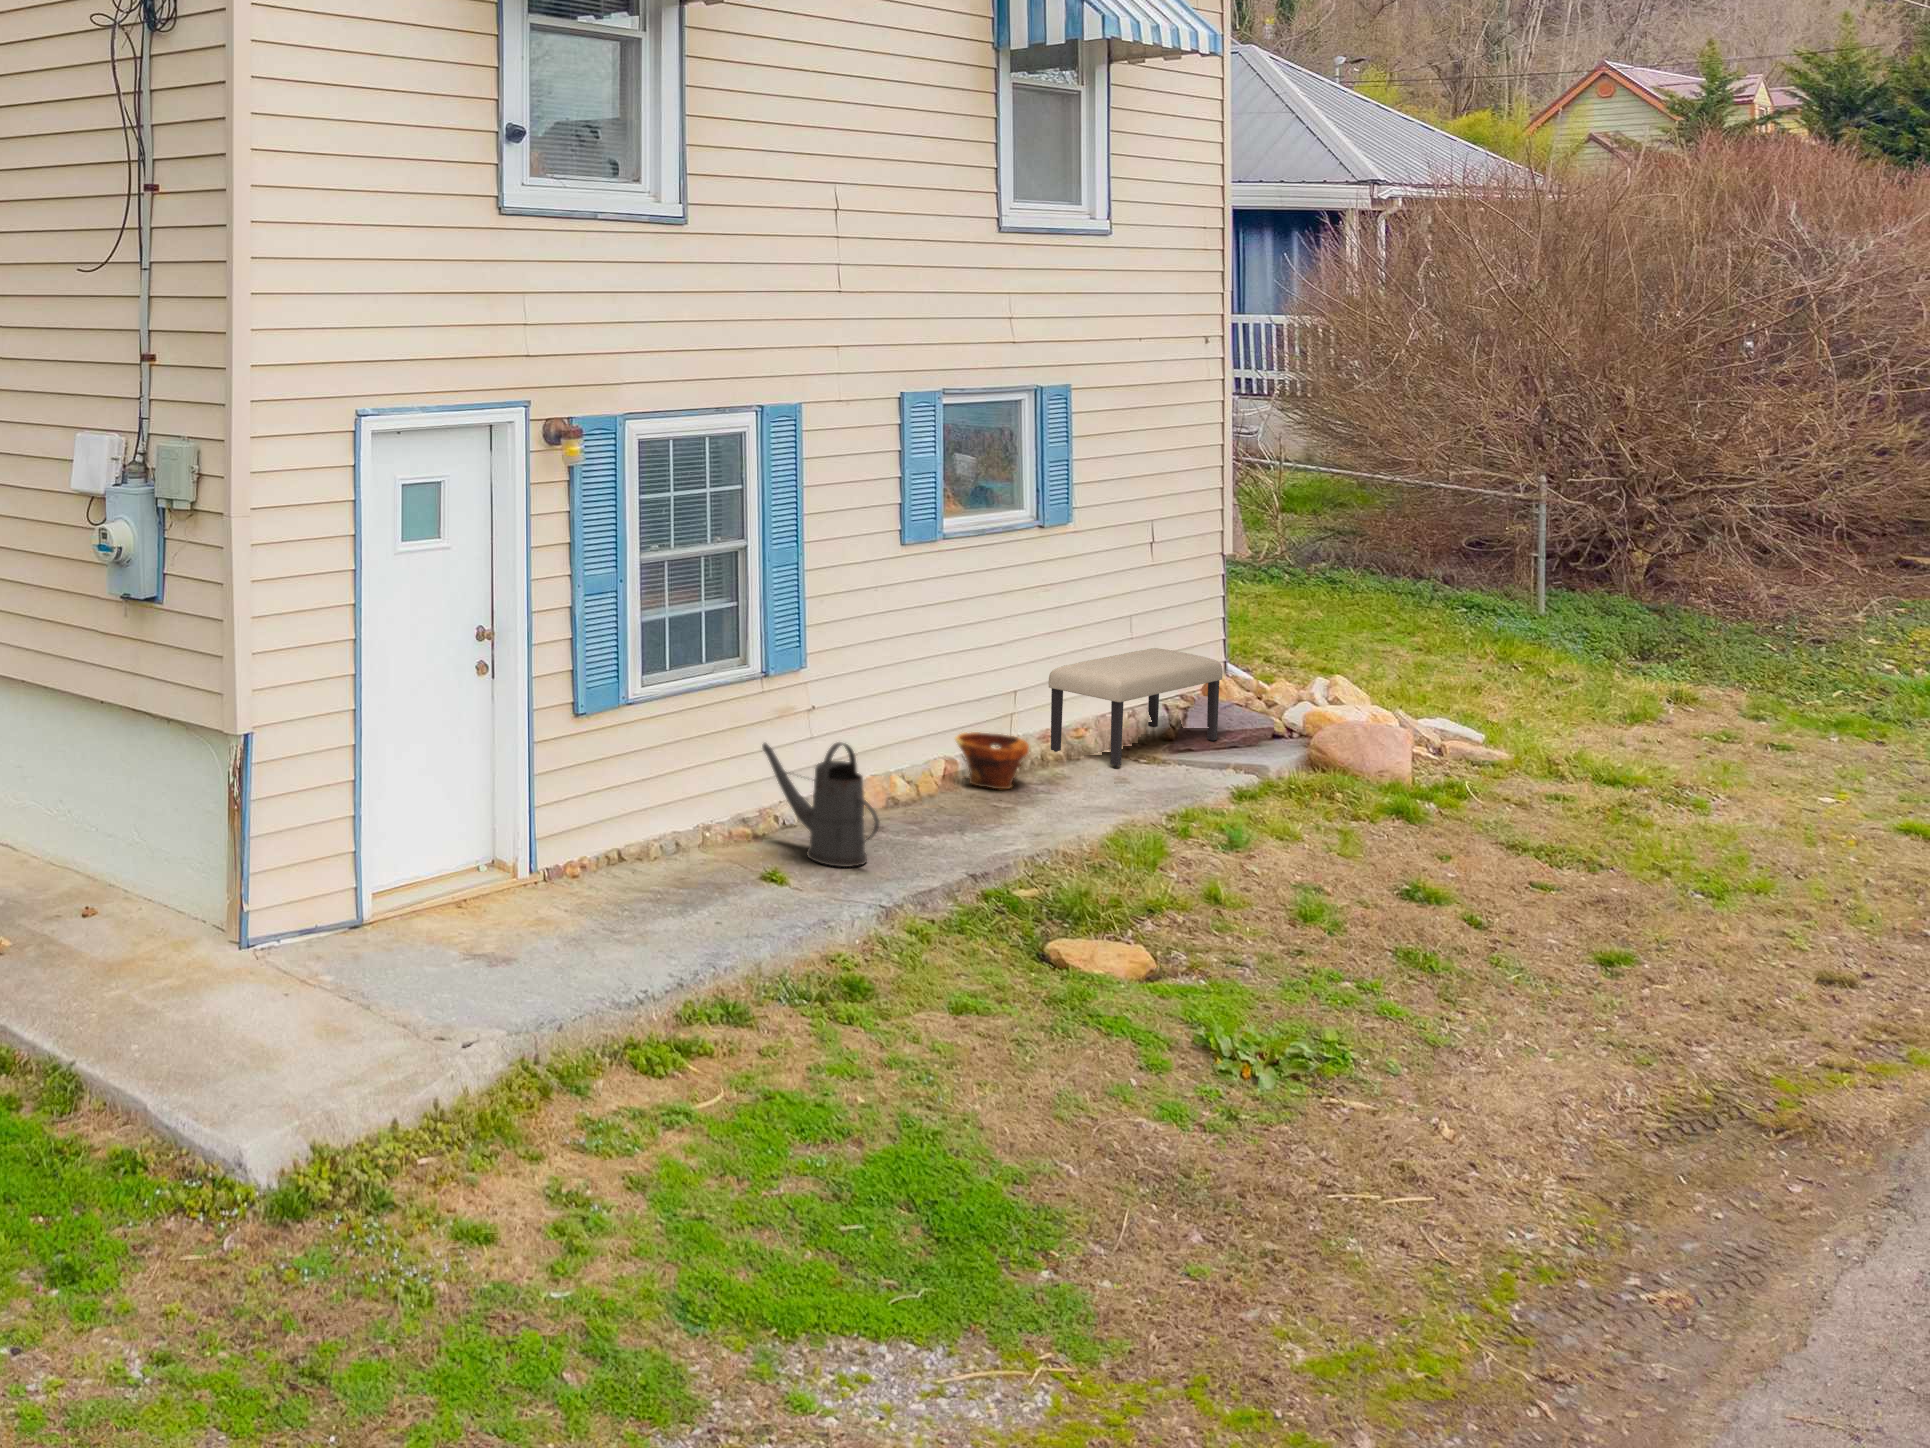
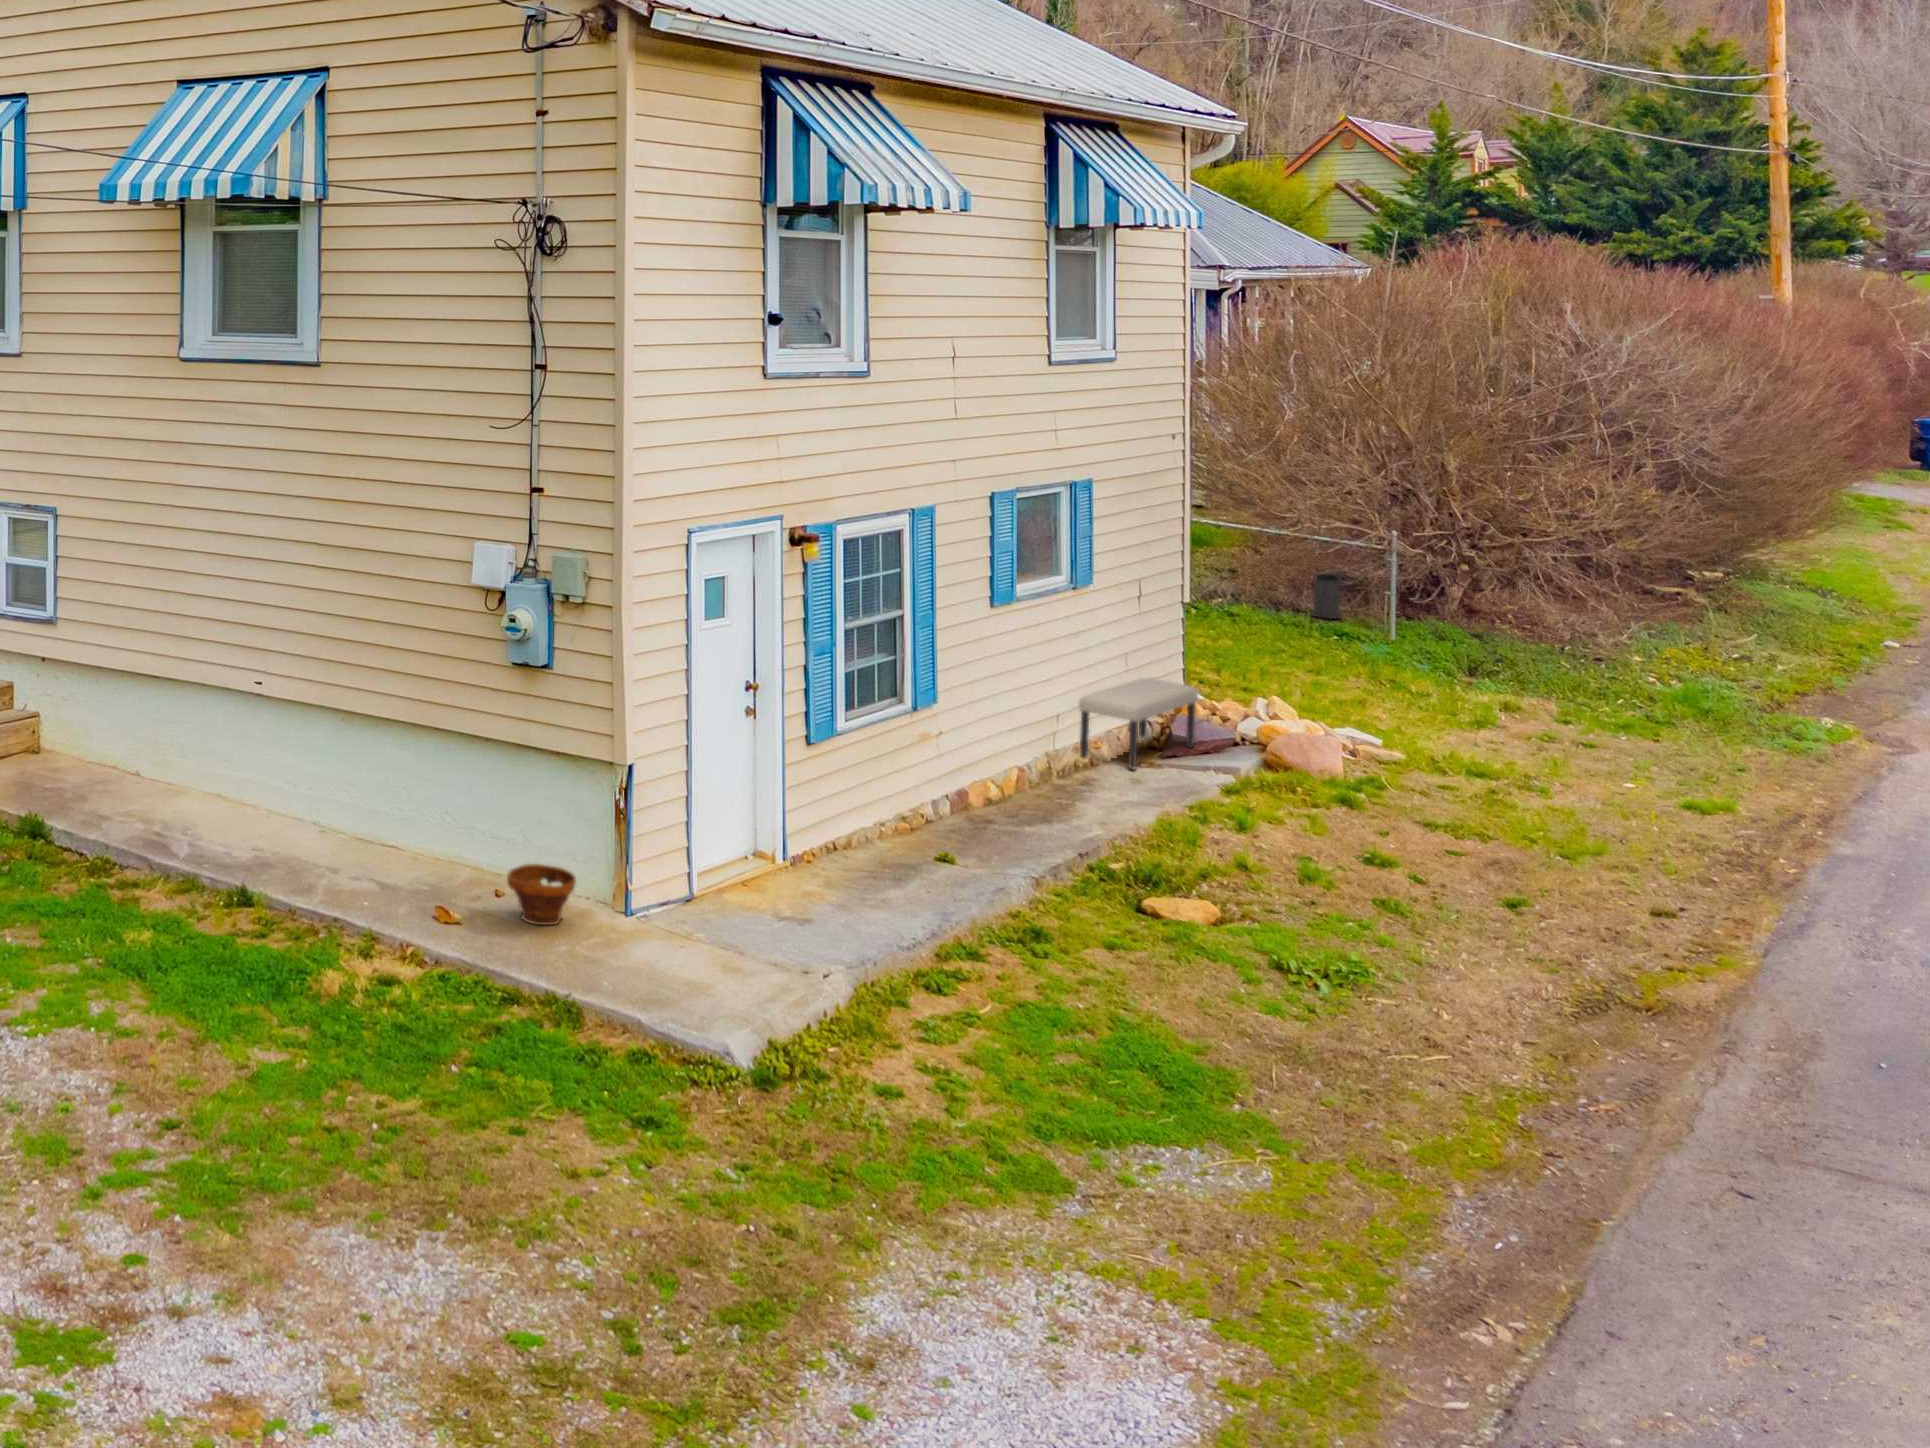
planter: present [955,732,1029,789] -> present [507,864,576,925]
watering can: present [762,742,879,867] -> present [1312,571,1343,619]

